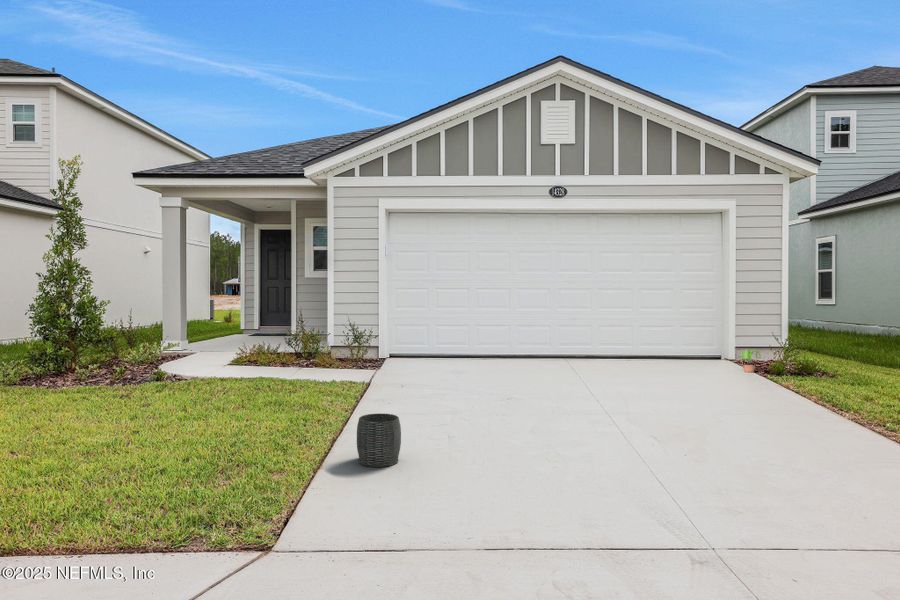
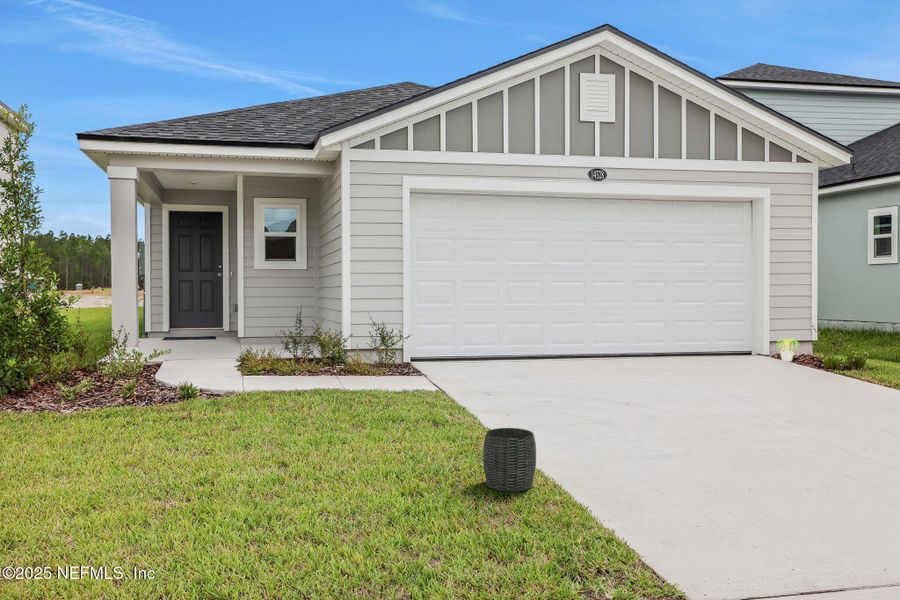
woven basket: present [357,414,401,467] -> present [483,428,536,492]

